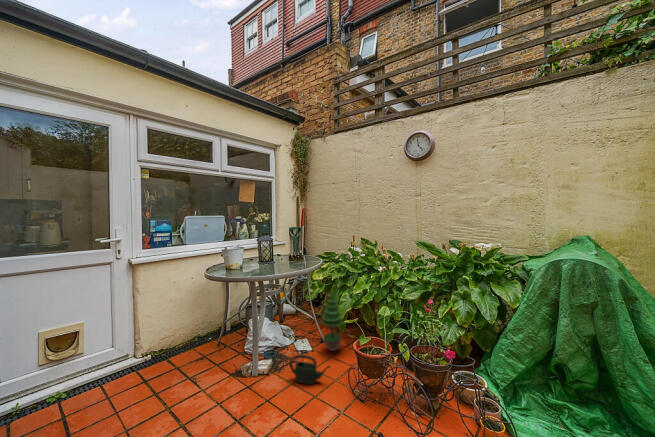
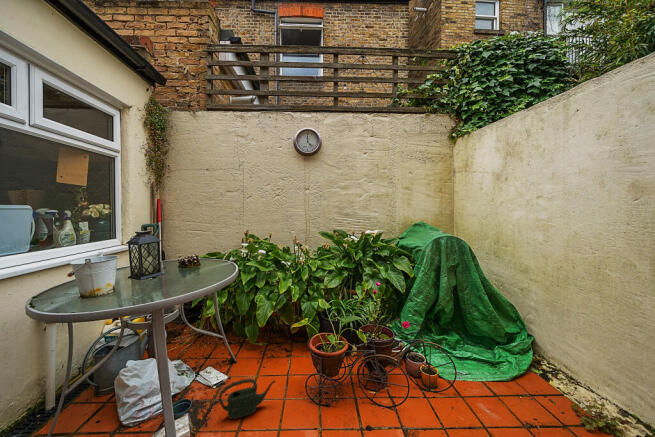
potted tree: present [322,292,343,351] -> none [238,295,266,368]

